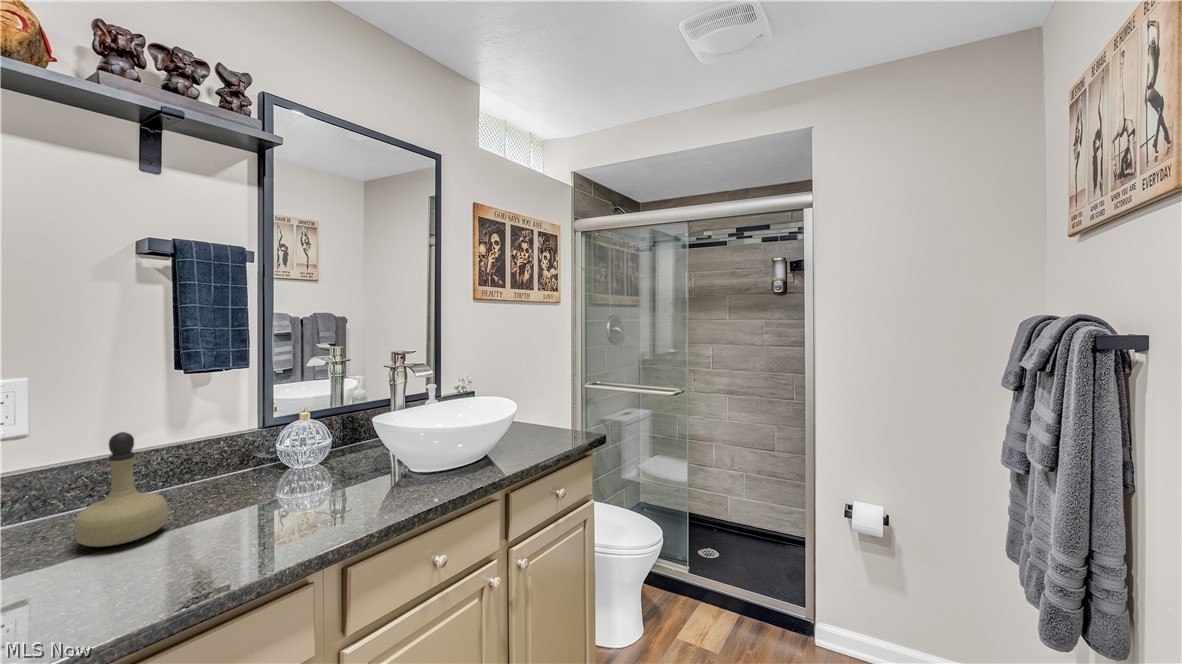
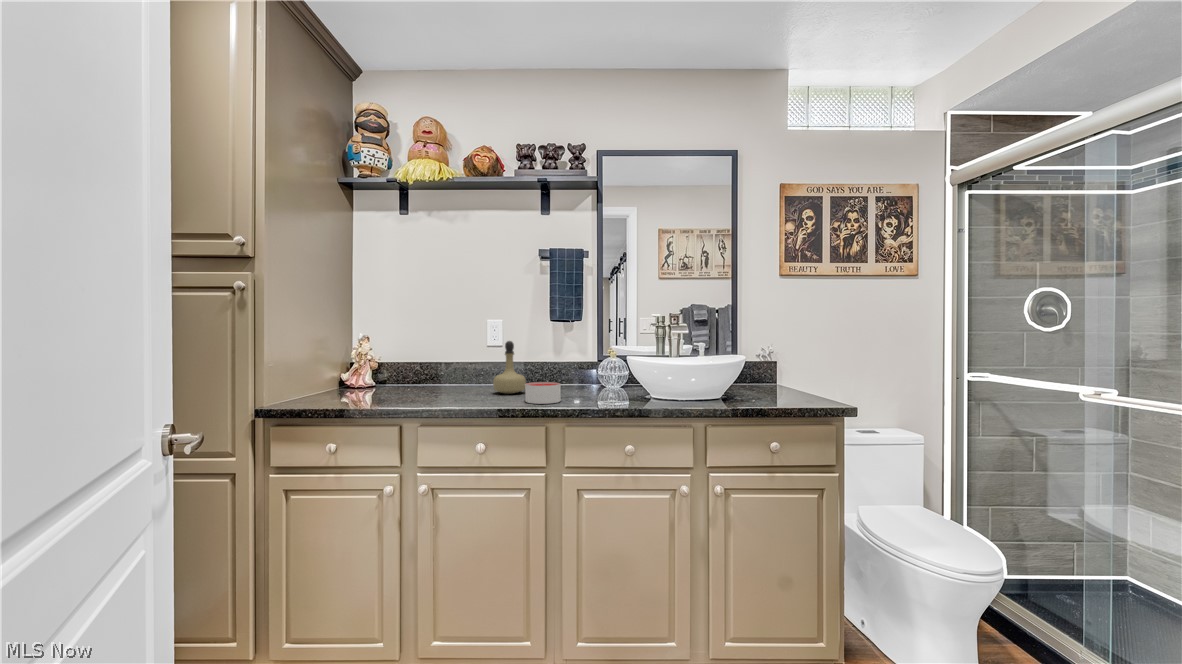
candle: none [226,497,304,558] -> present [525,382,561,404]

